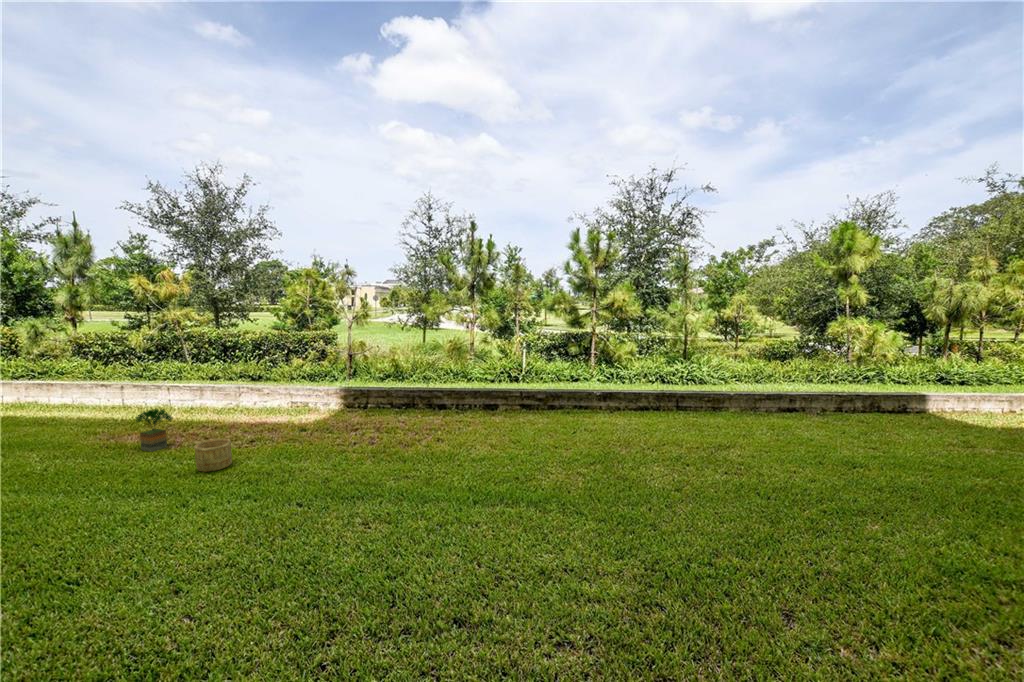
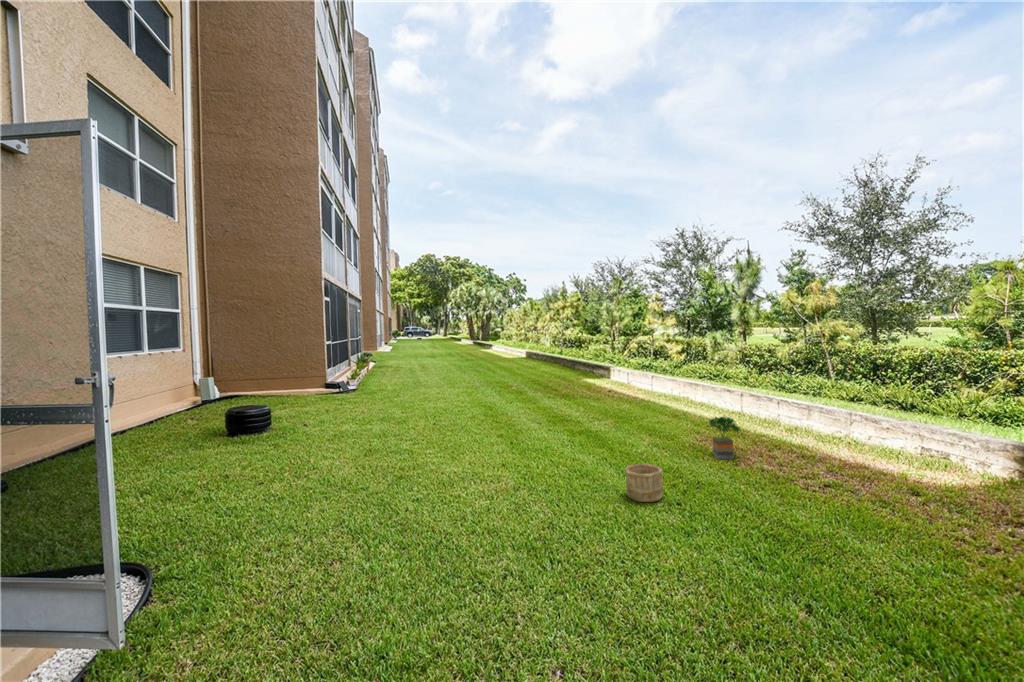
wooden bucket: present [194,438,232,472] -> present [625,464,663,502]

